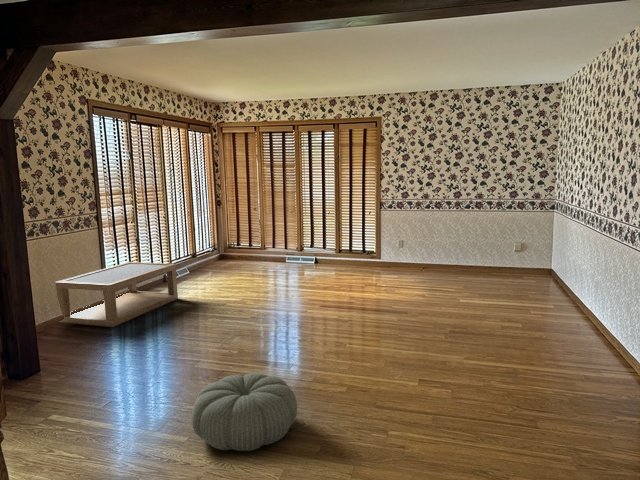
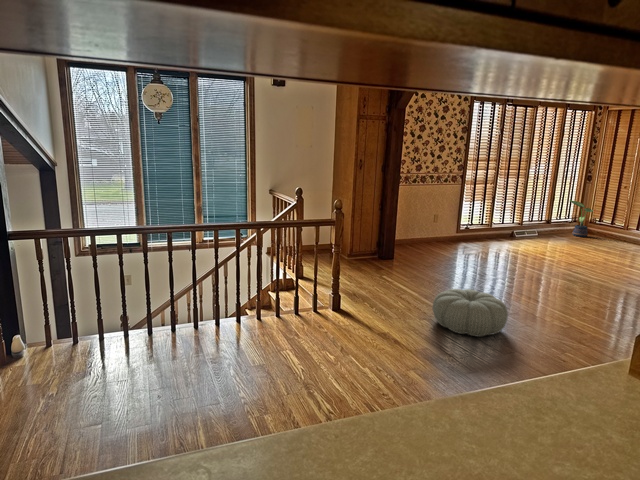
potted plant: none [207,229,234,266] -> present [570,200,593,237]
coffee table: present [55,262,178,327] -> none [421,214,513,253]

